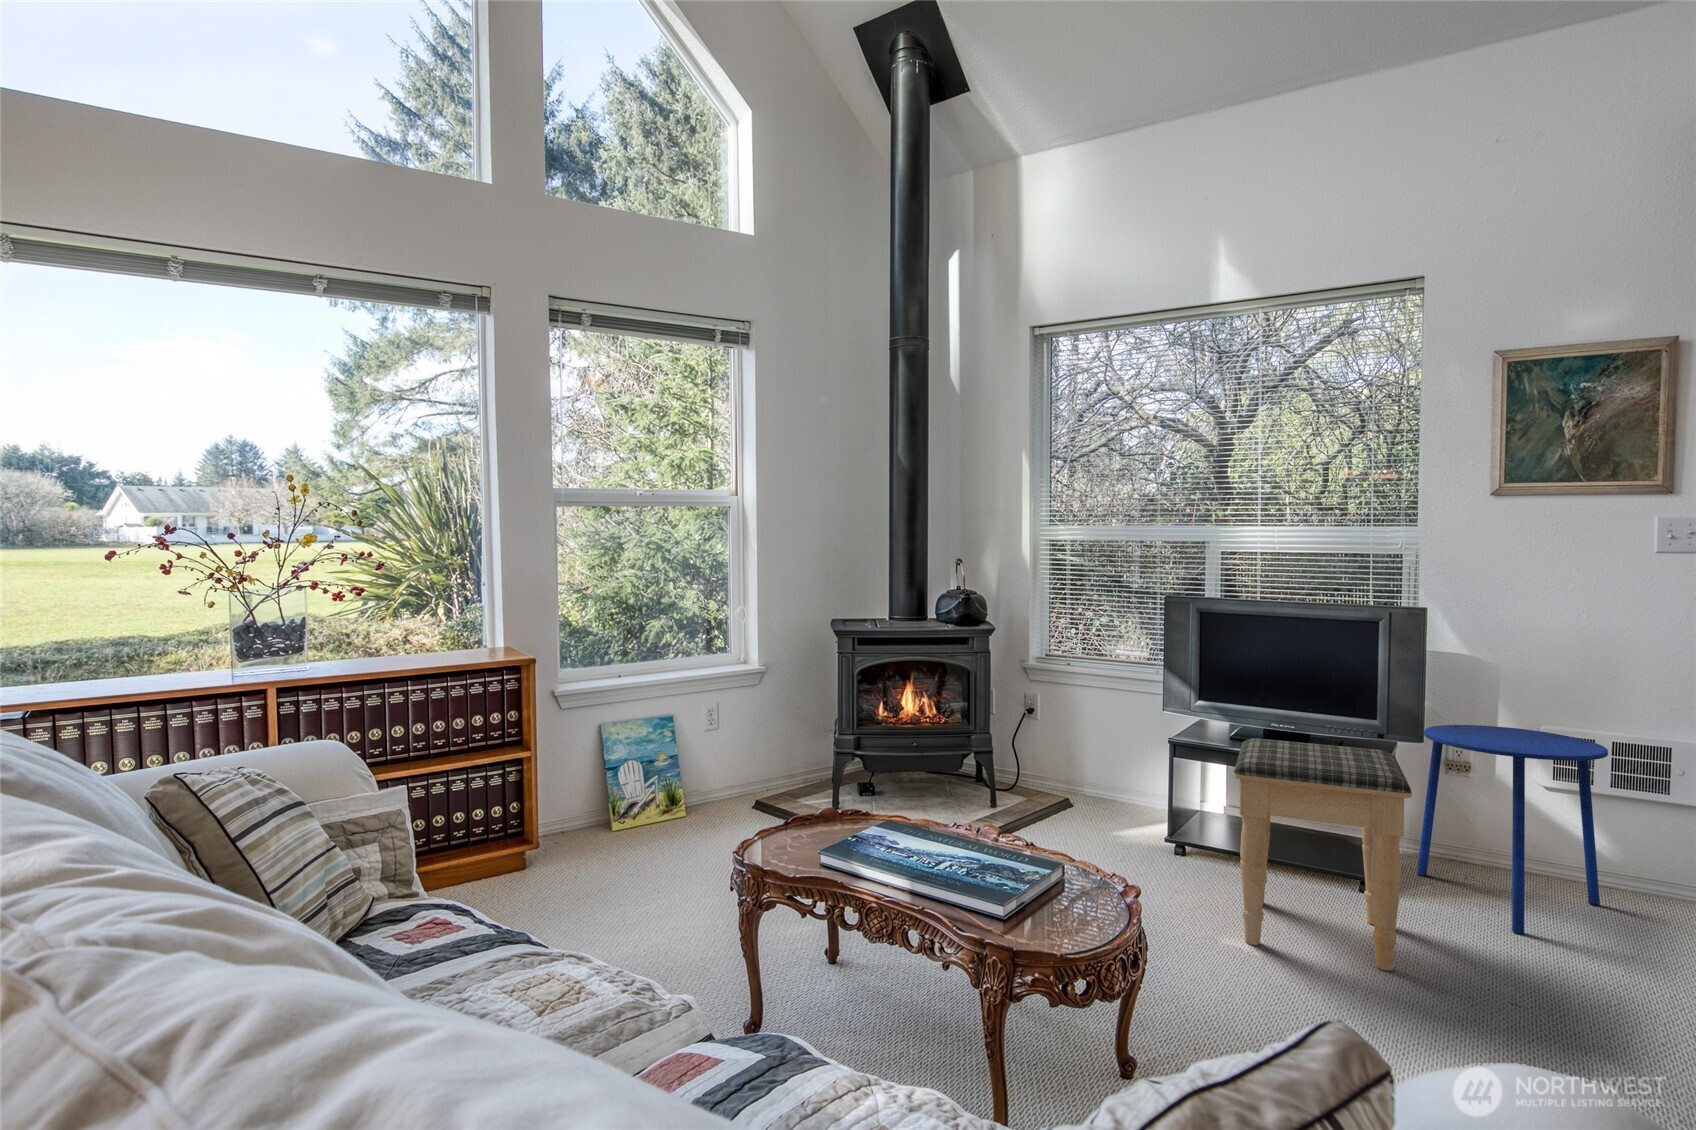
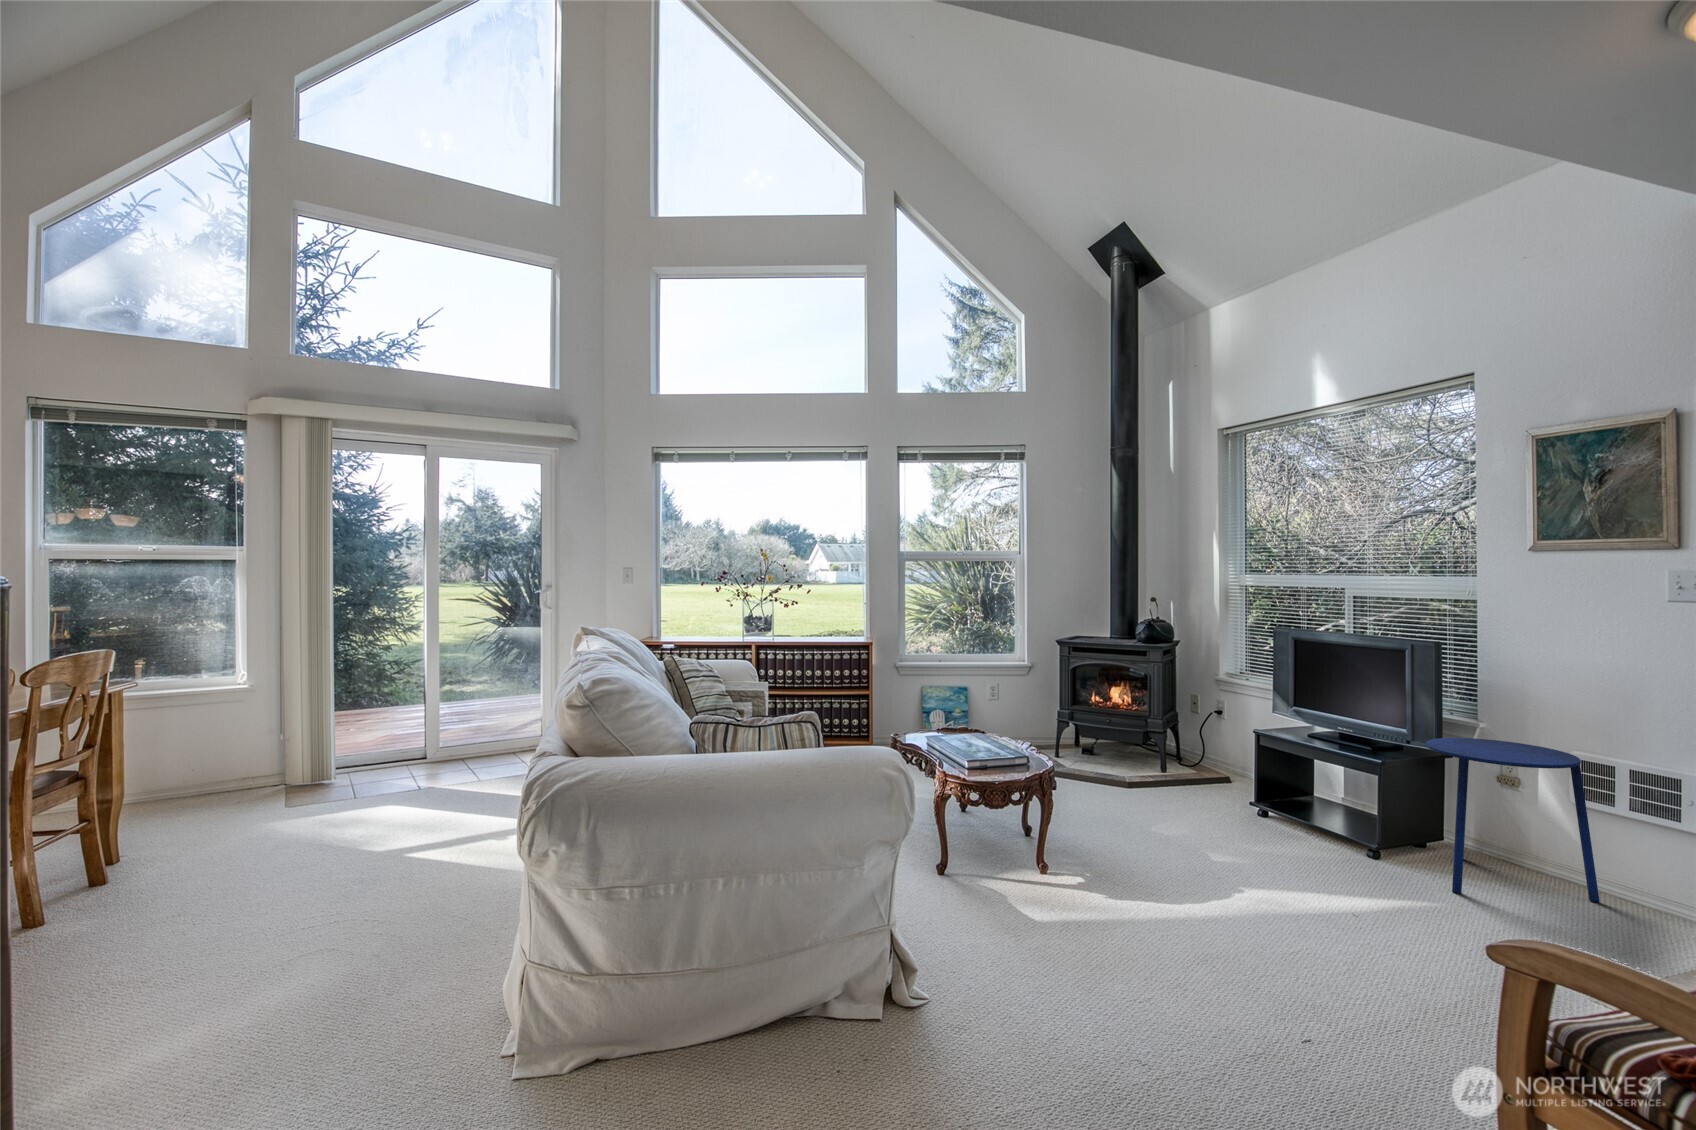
footstool: present [1234,738,1412,971] -> none [1203,726,1356,879]

